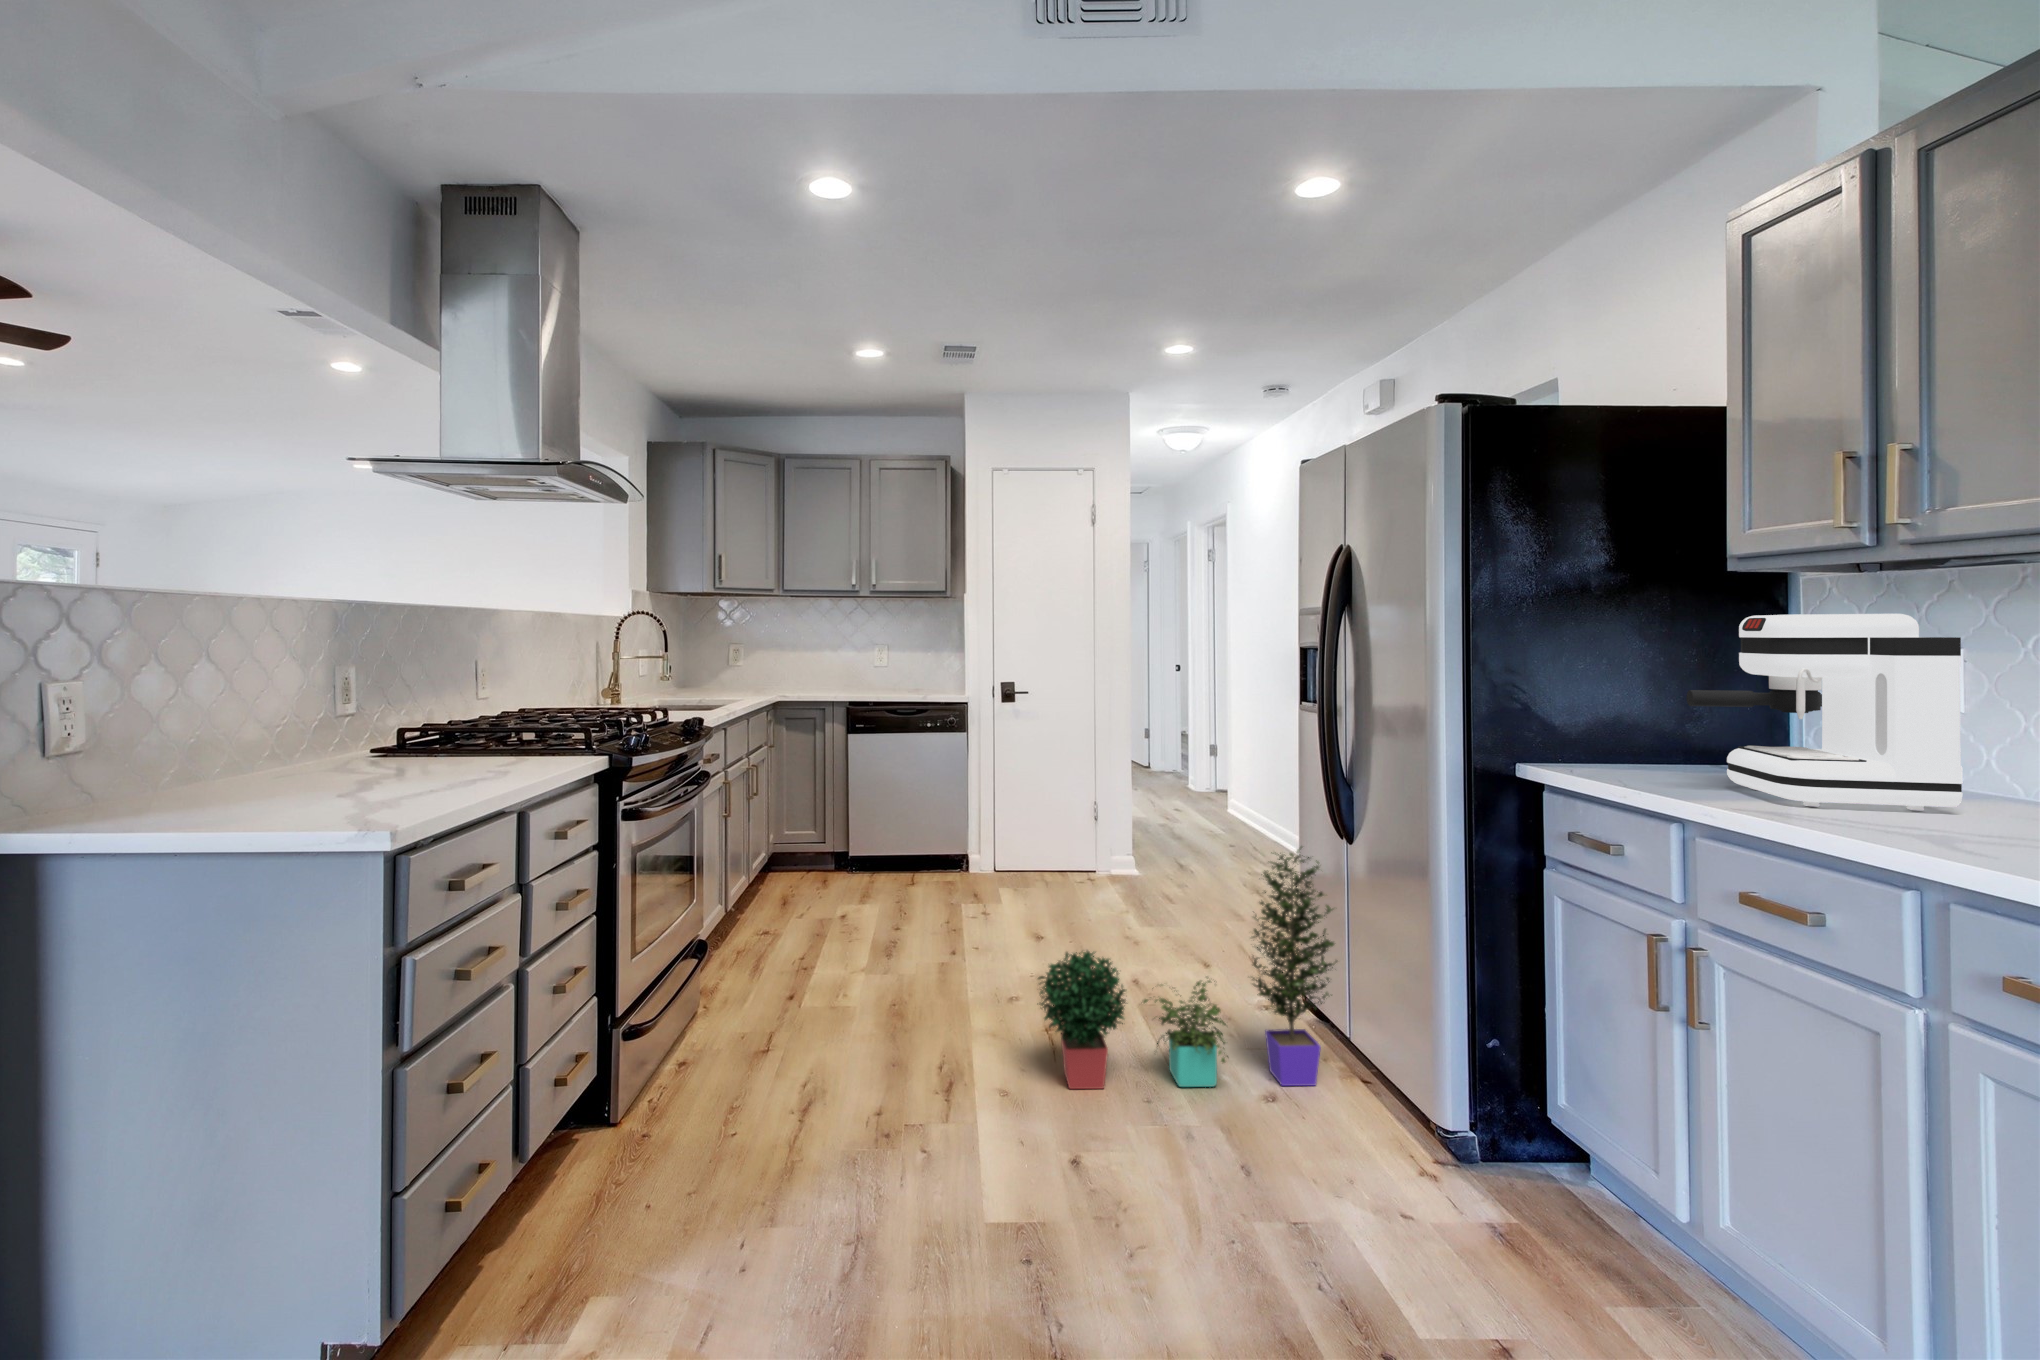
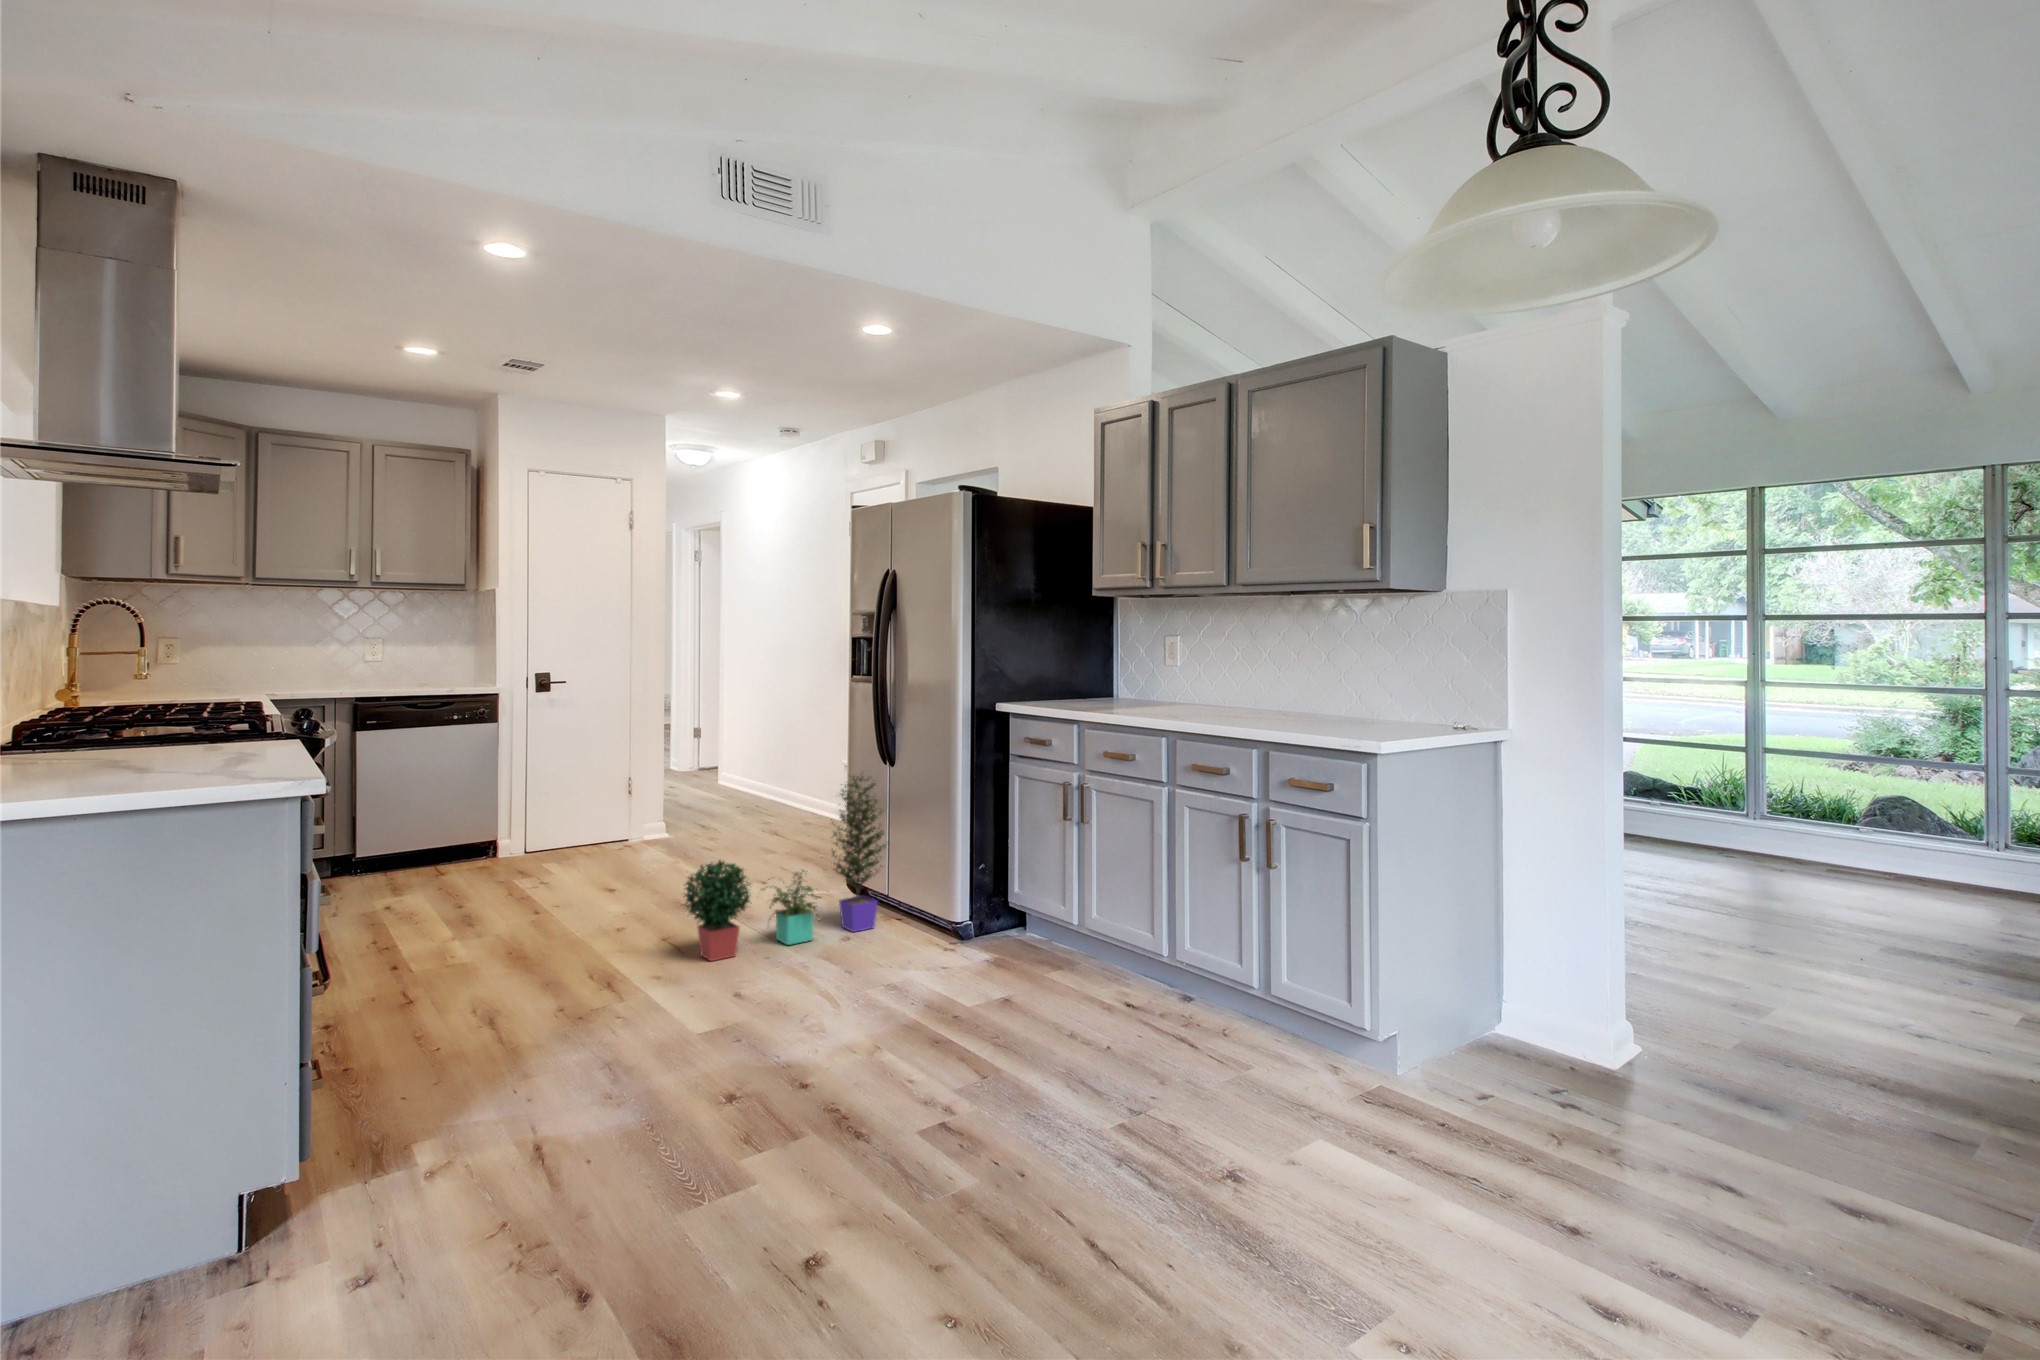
coffee maker: present [1686,614,1963,810] -> none [1078,619,1177,710]

